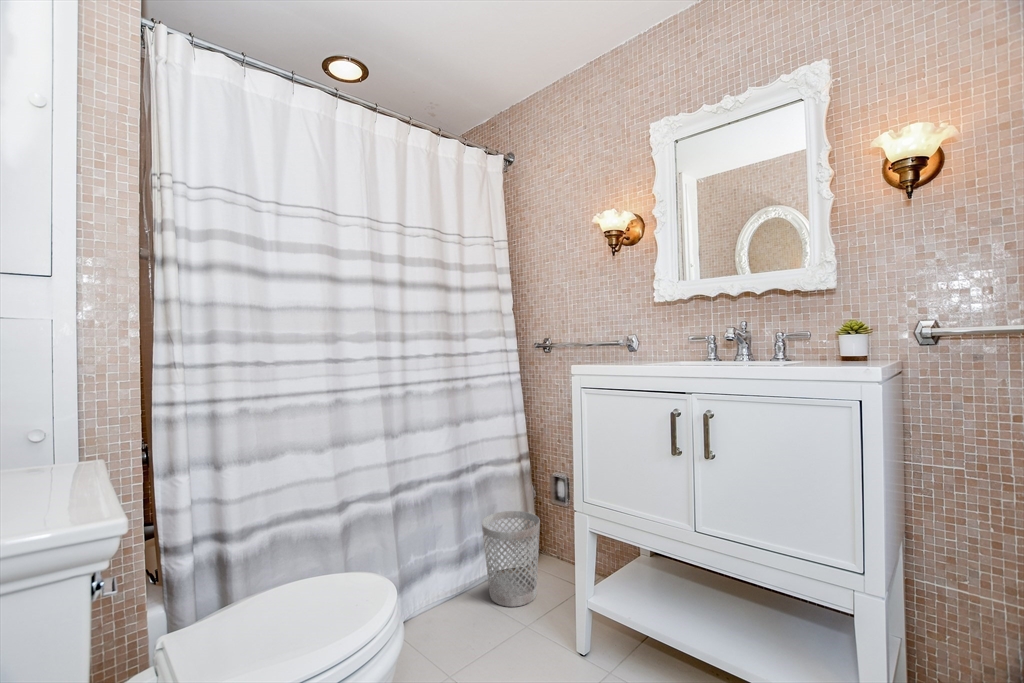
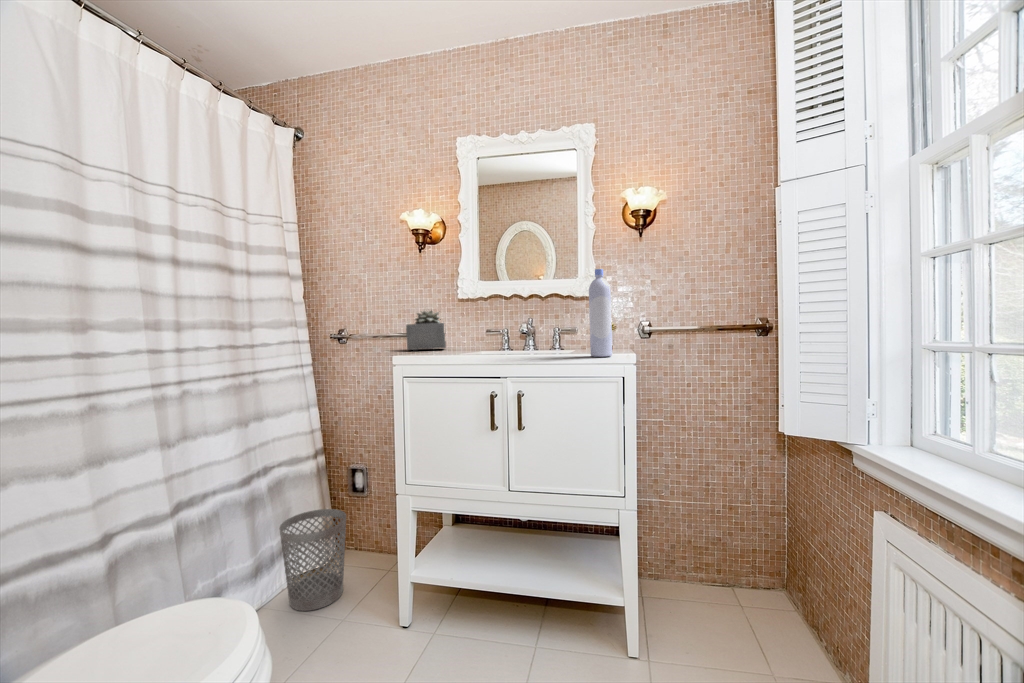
bottle: none [804,250,844,370] -> present [589,269,612,357]
succulent plant: none [598,316,645,359] -> present [406,310,446,350]

